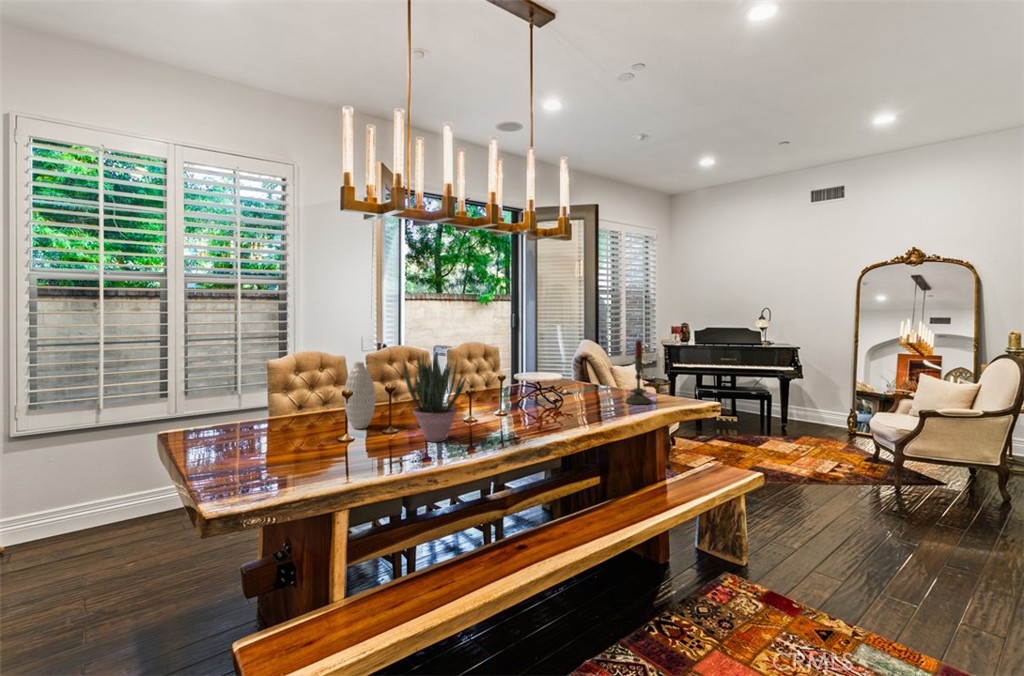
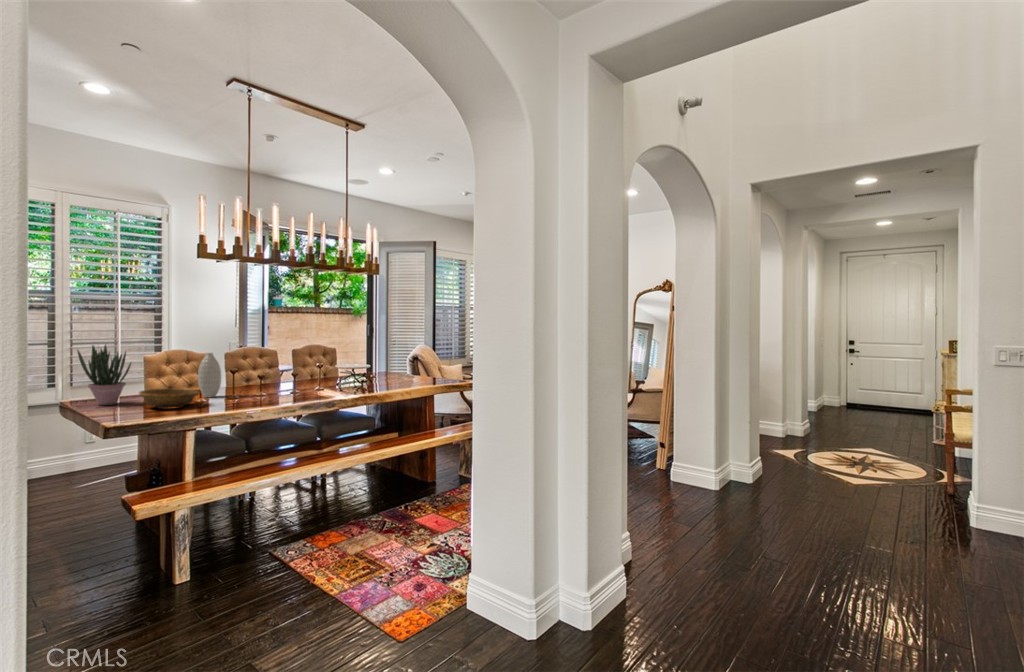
candle: present [626,341,651,405] -> none [415,339,433,383]
potted plant: present [403,352,466,442] -> present [77,345,131,405]
decorative bowl: none [269,420,353,457] -> present [139,388,199,408]

